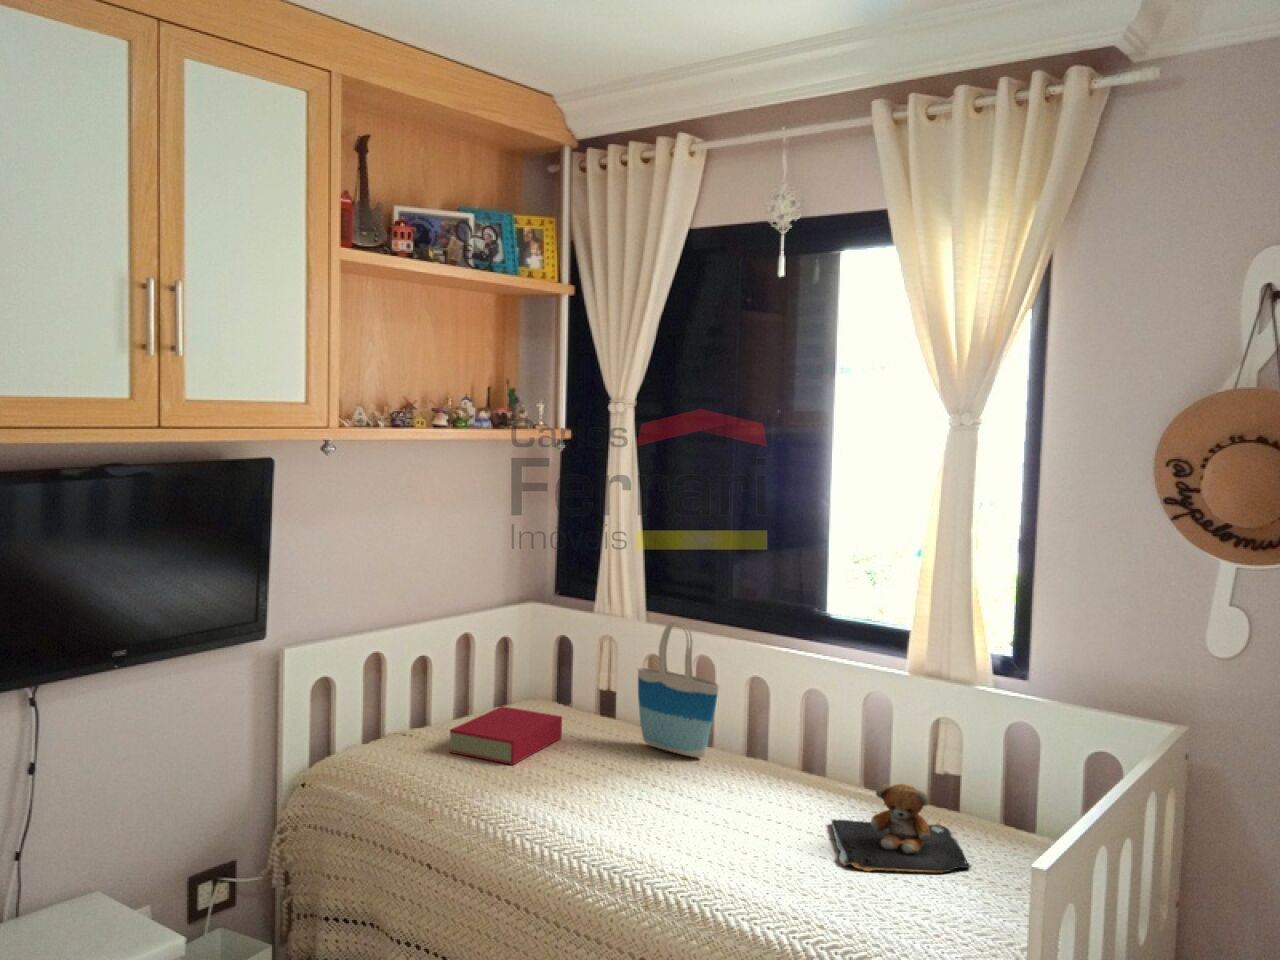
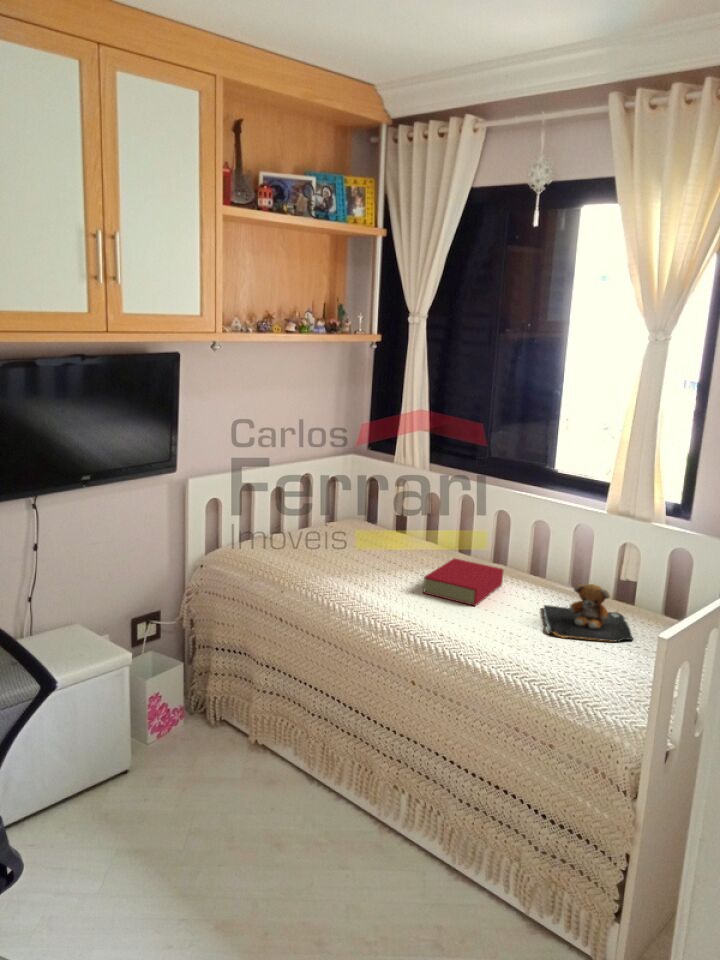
tote bag: present [638,620,719,758] -> none [420,470,475,562]
book: present [450,706,562,765] -> present [423,558,503,606]

